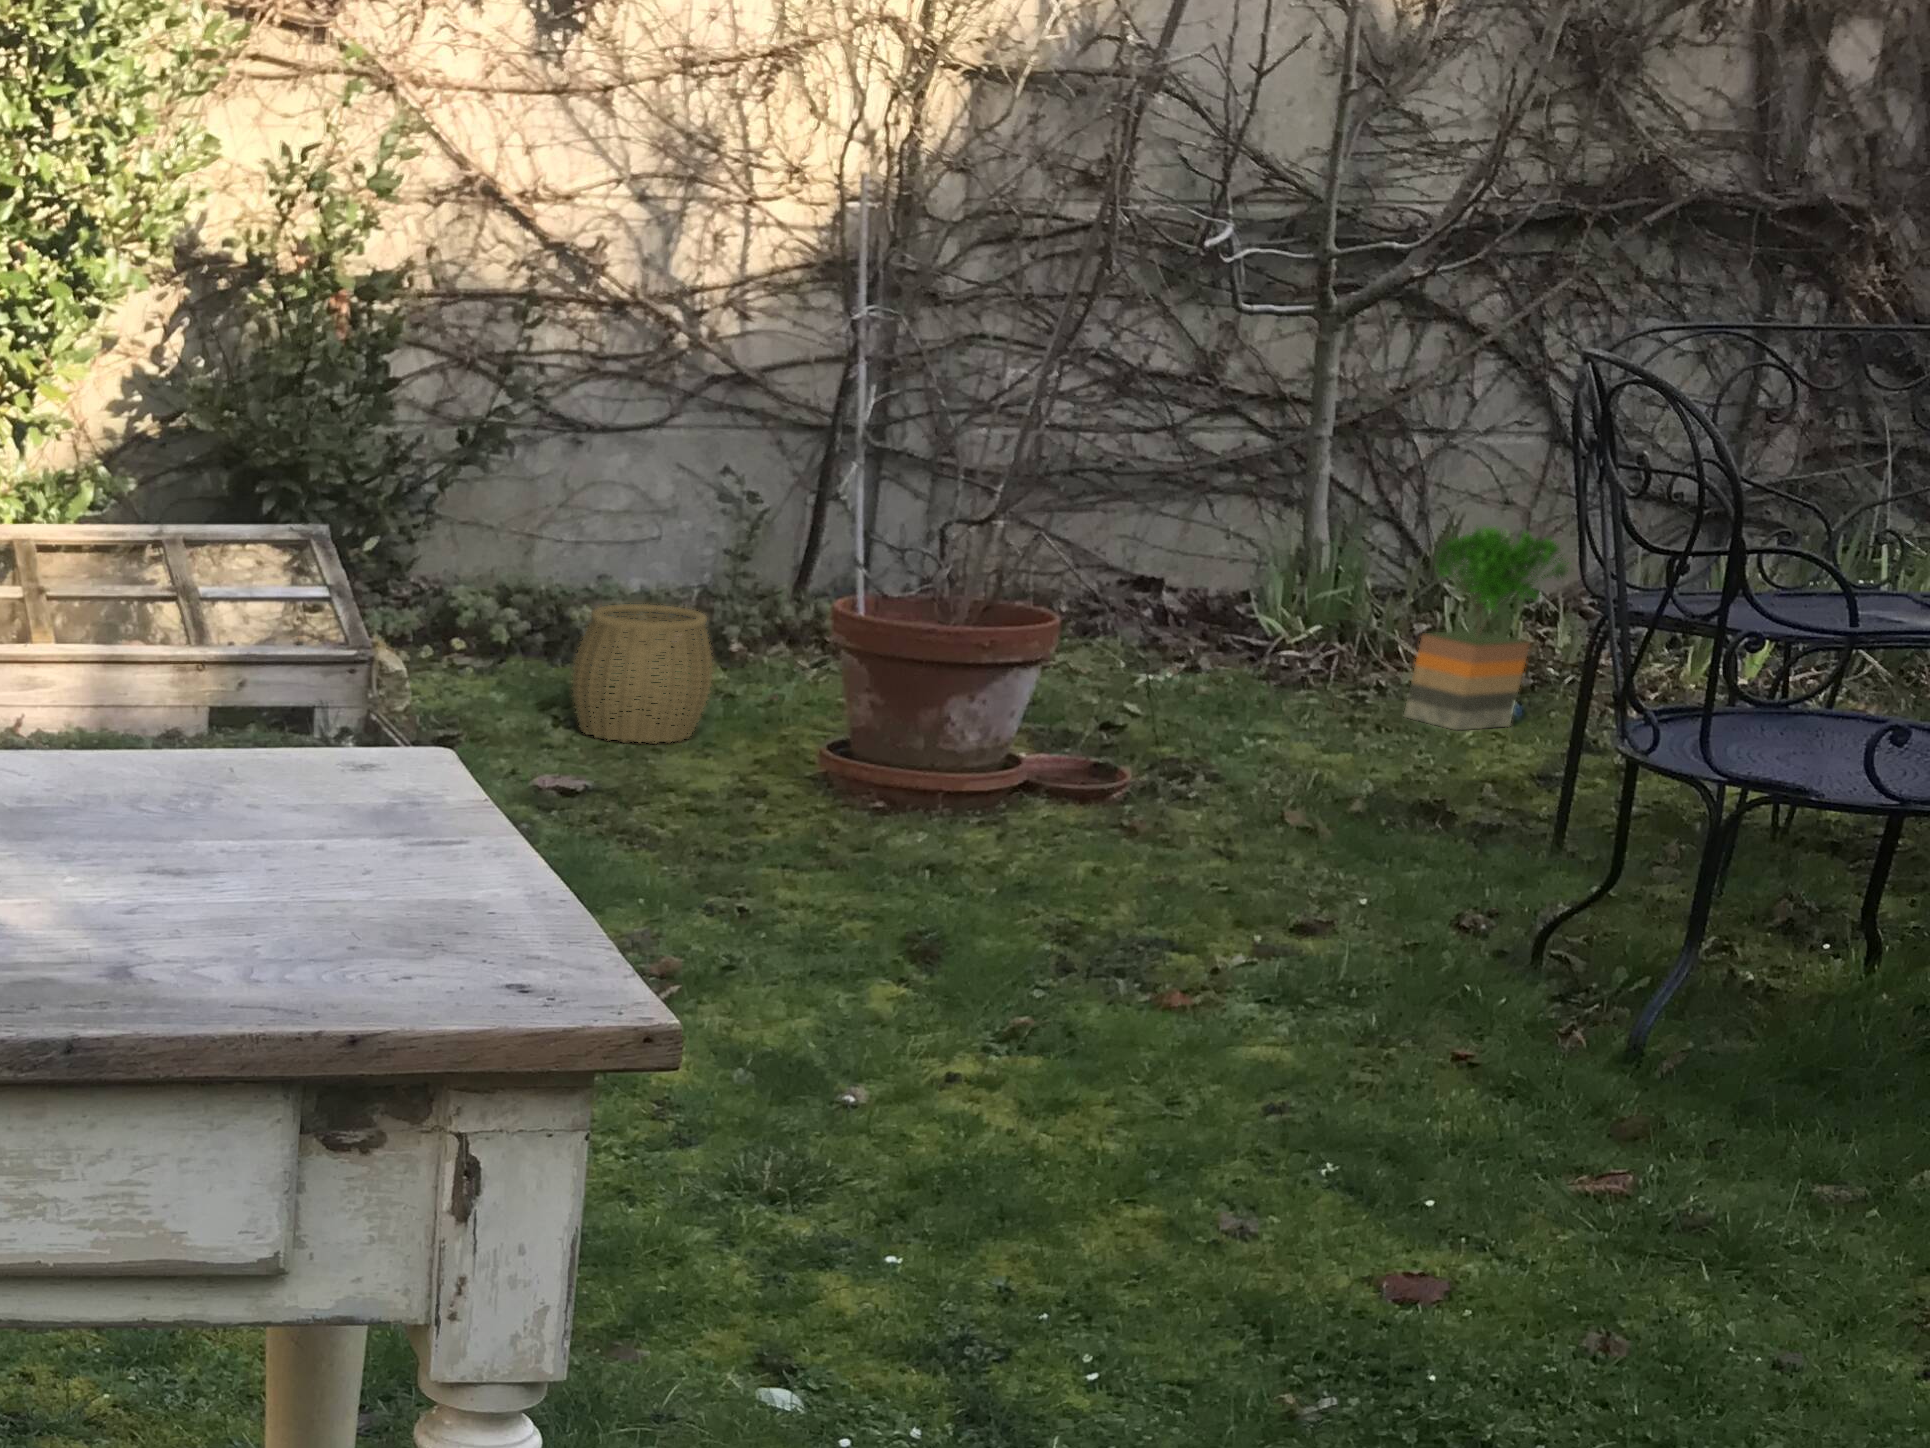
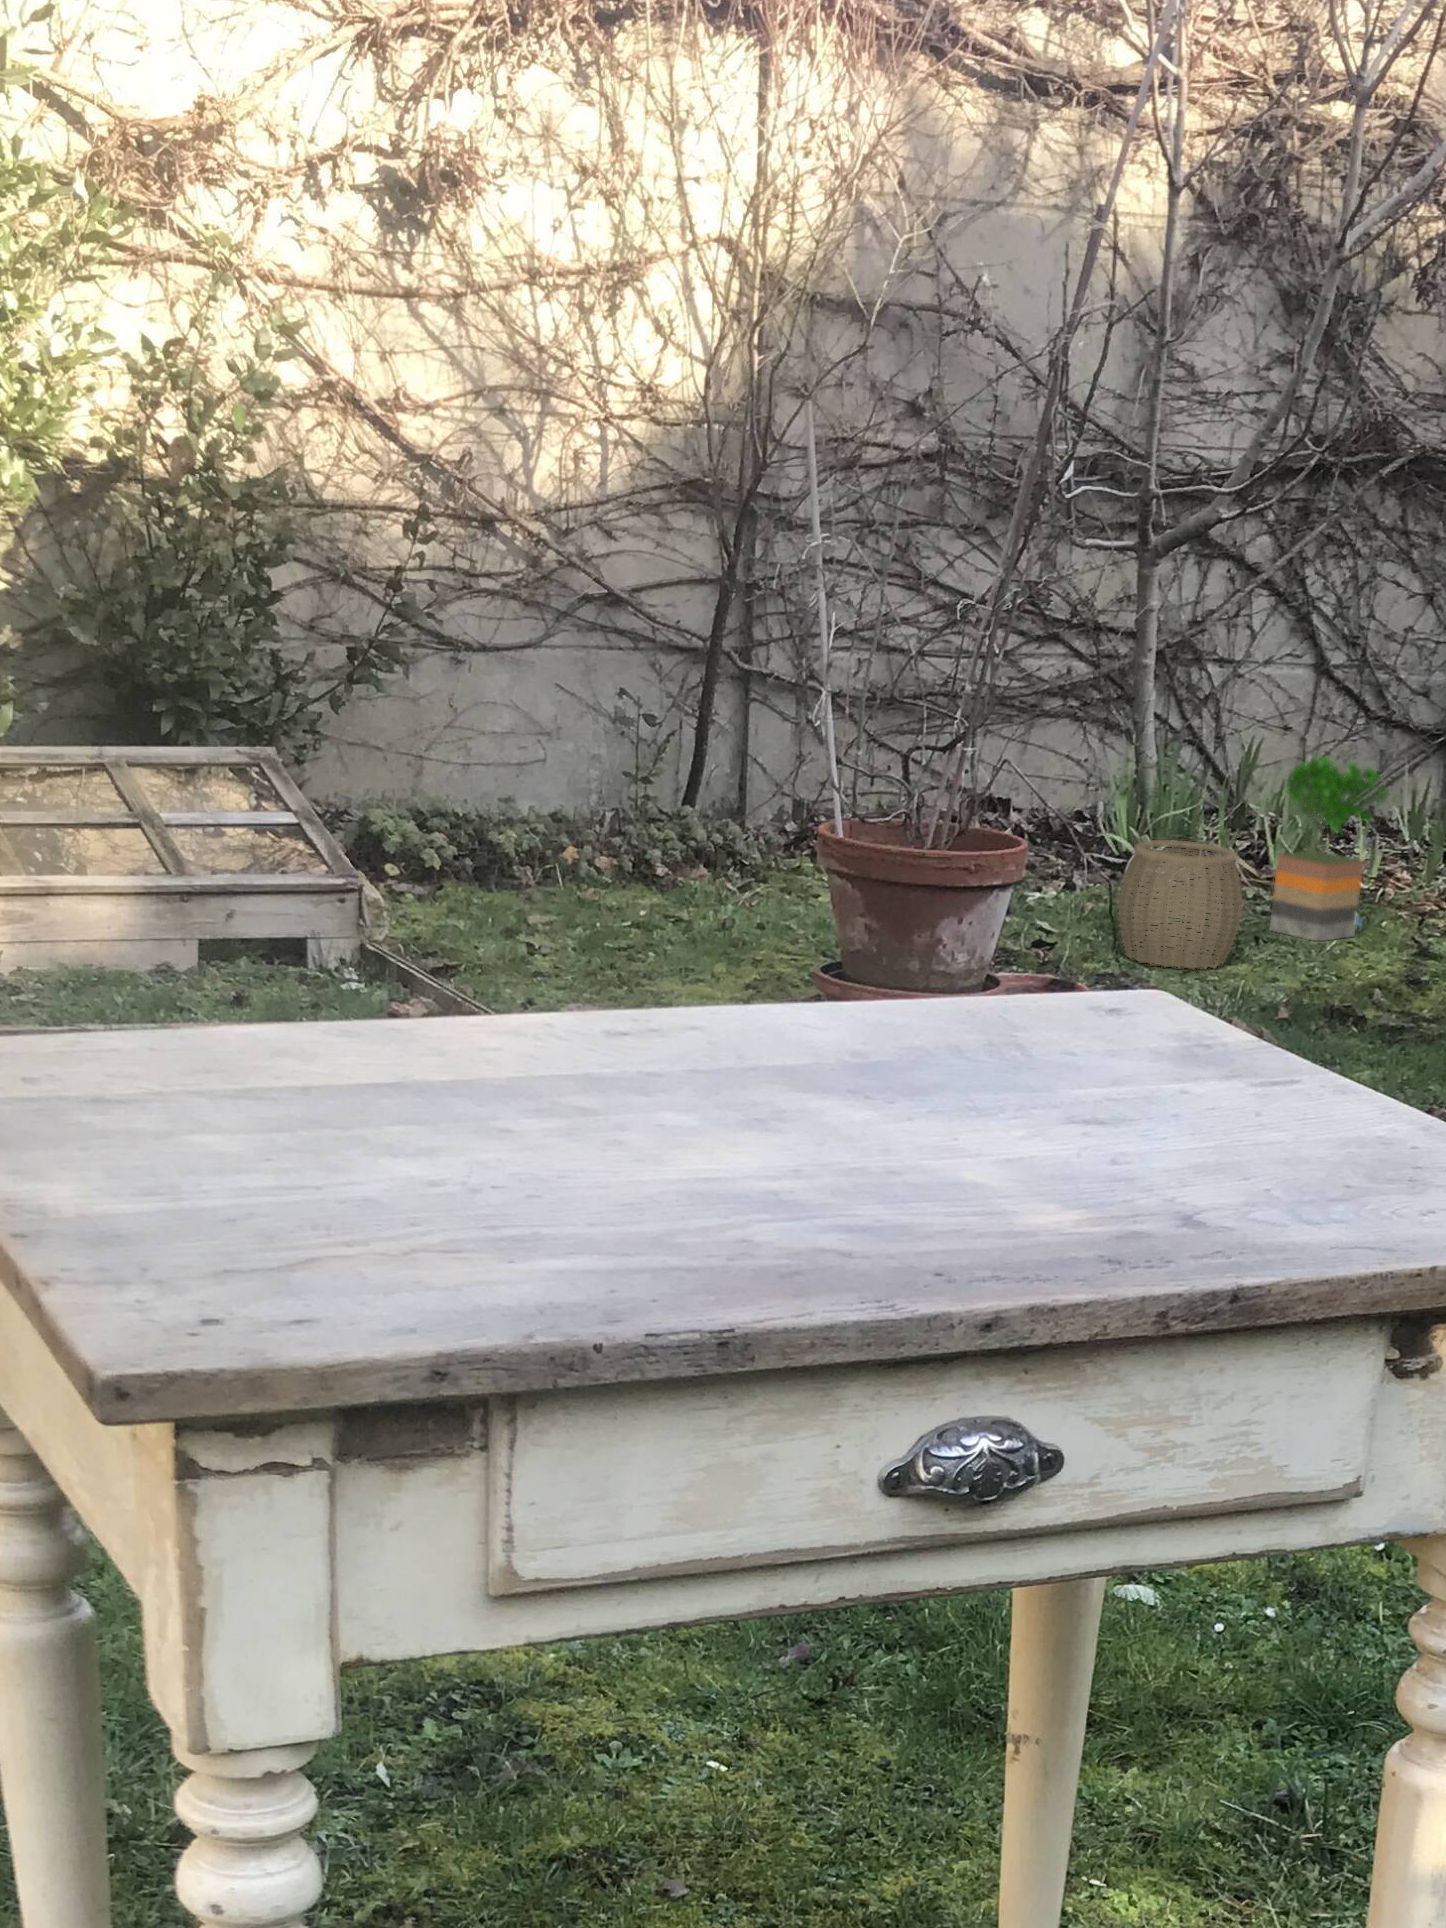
woven basket: present [572,604,713,744] -> present [1118,840,1243,969]

